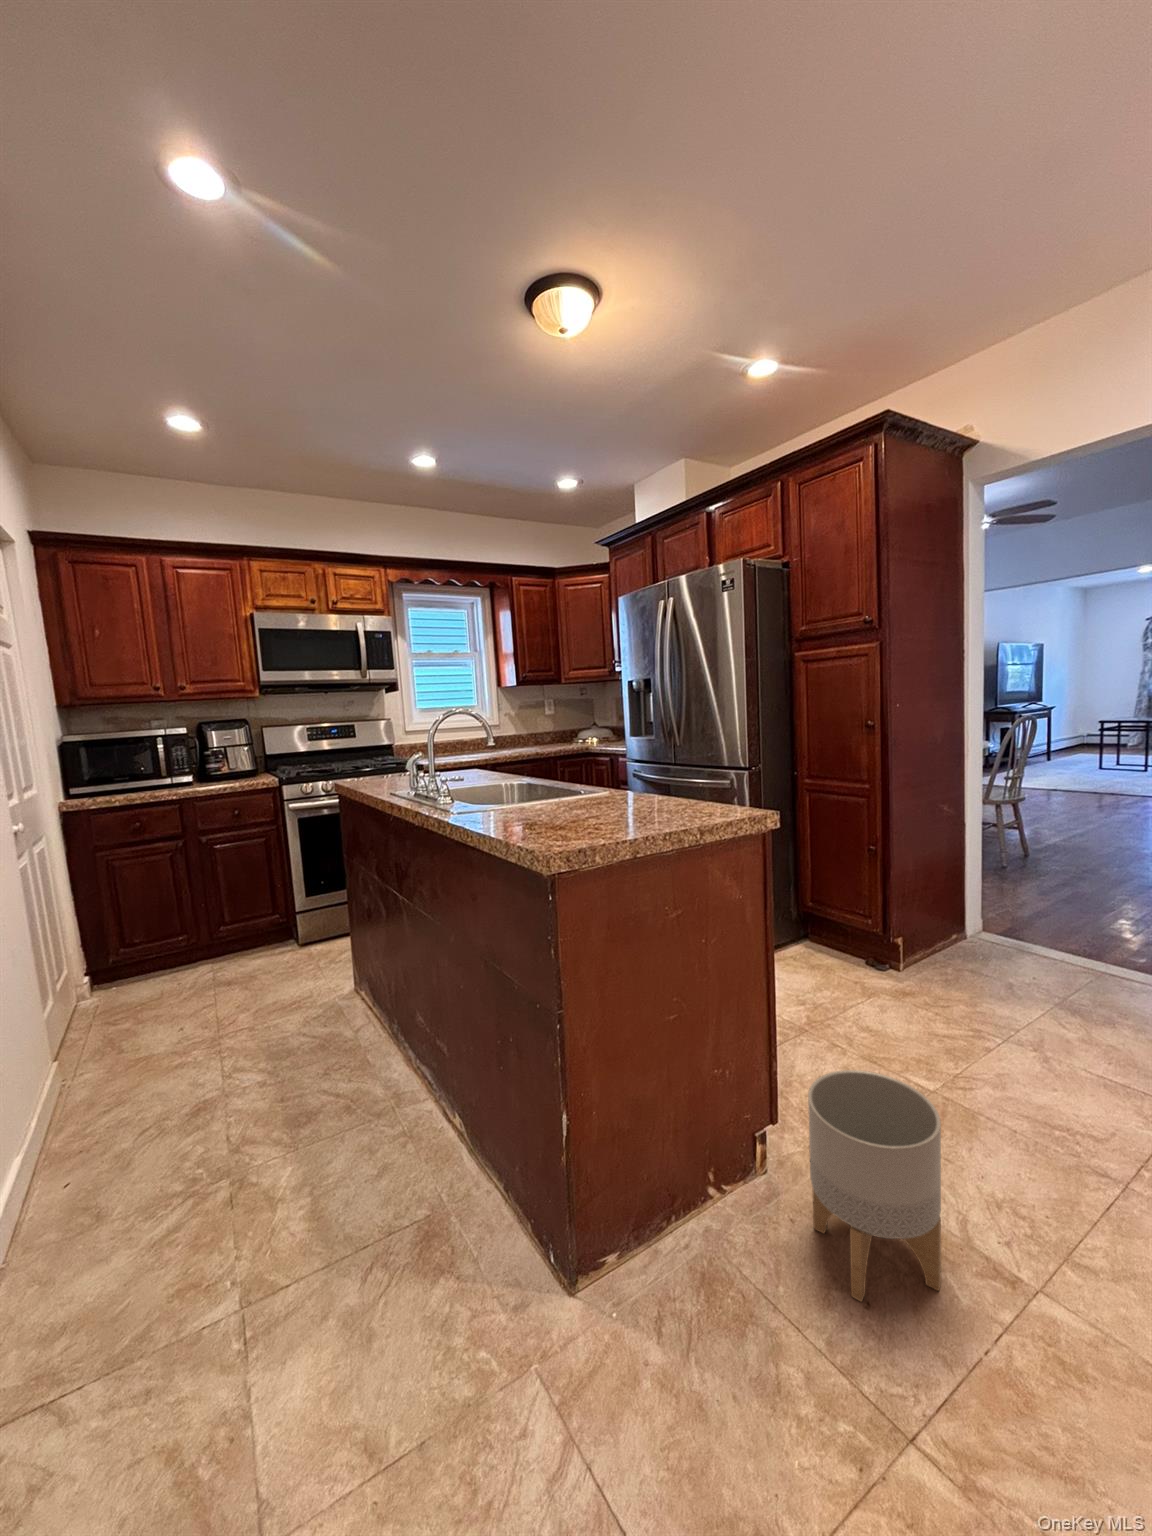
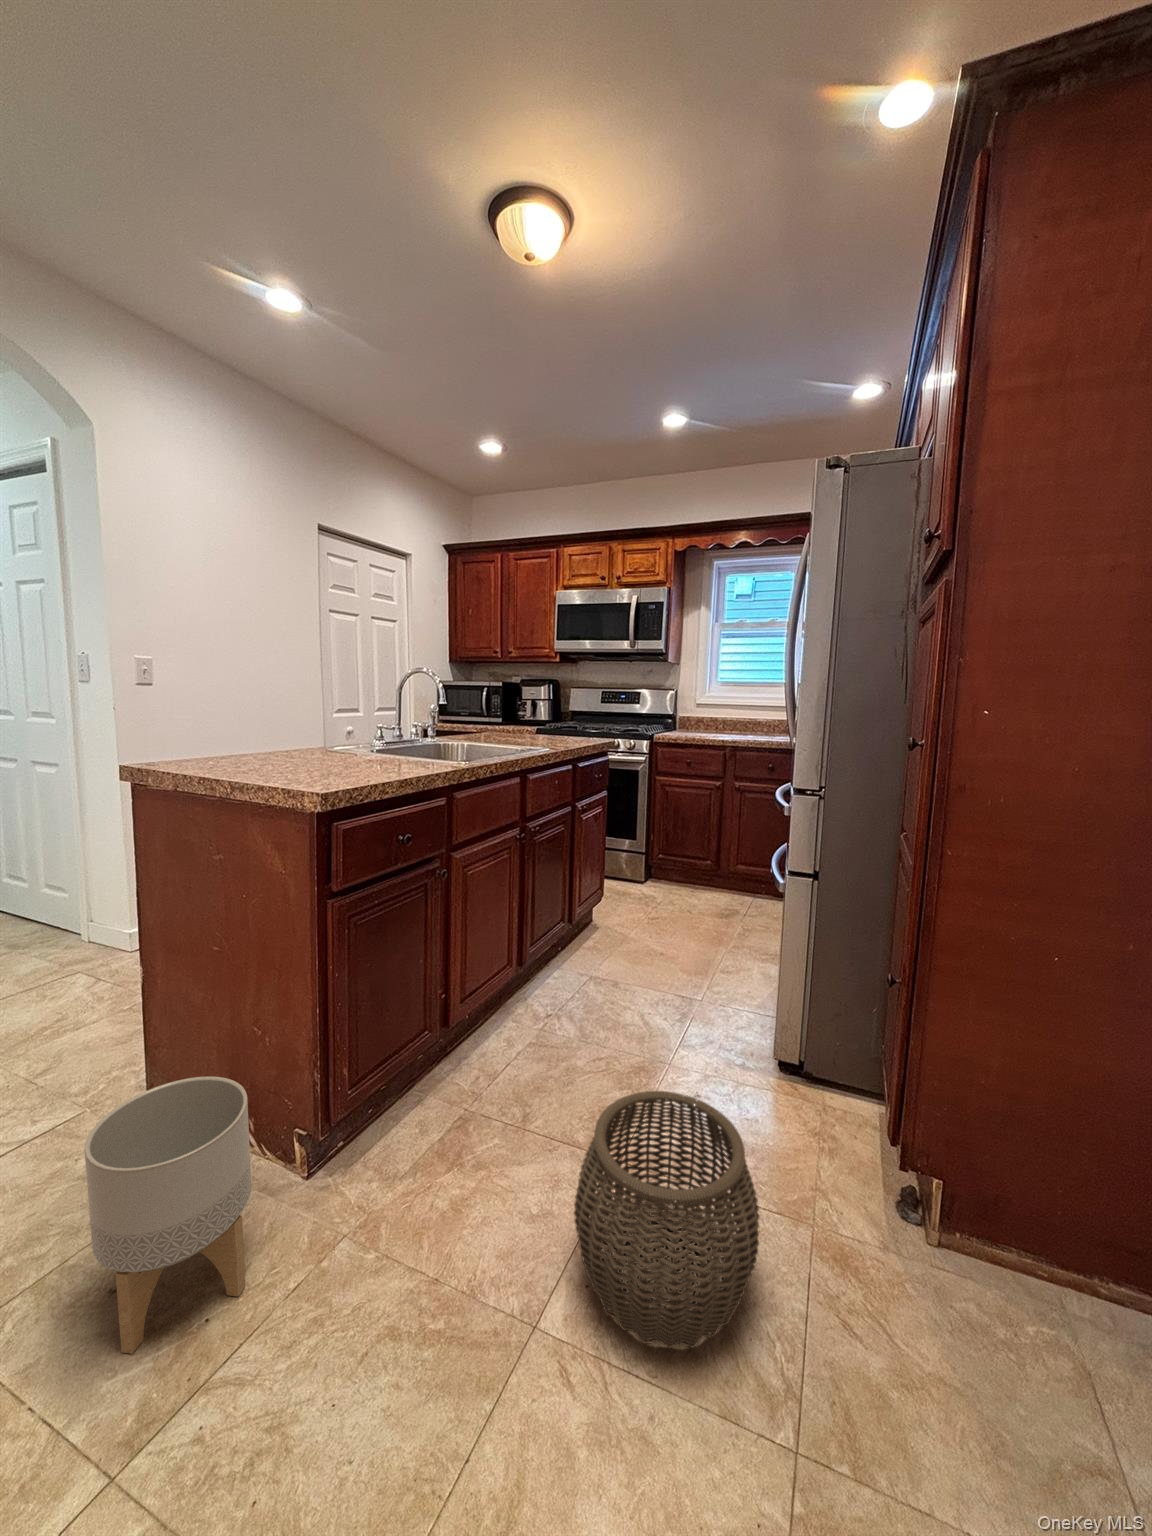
woven basket: none [851,942,970,1064] -> present [574,1091,759,1348]

